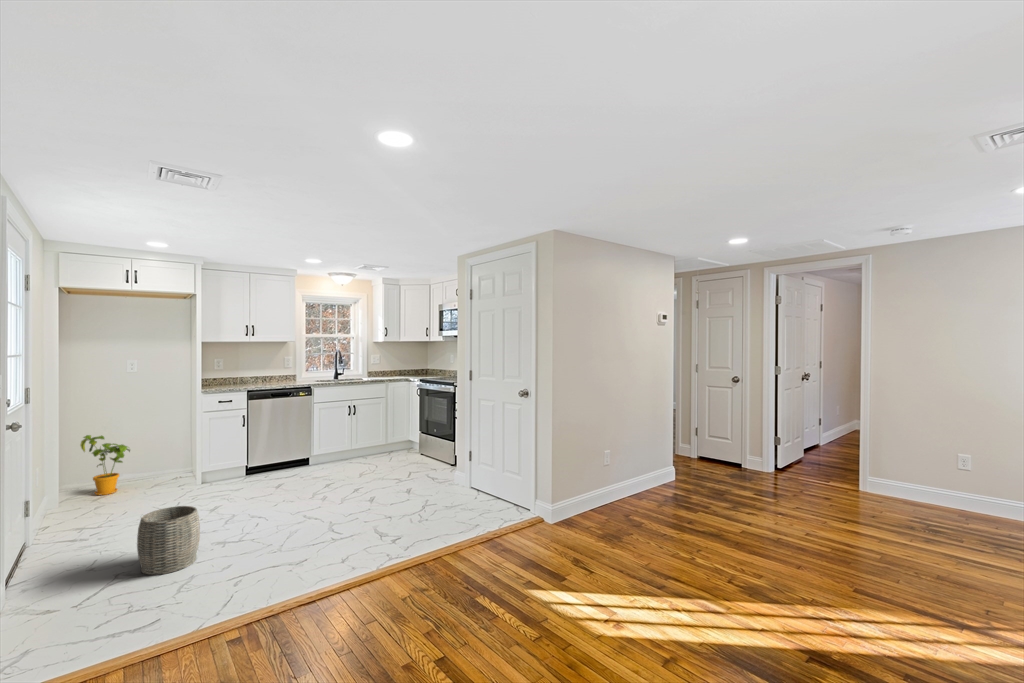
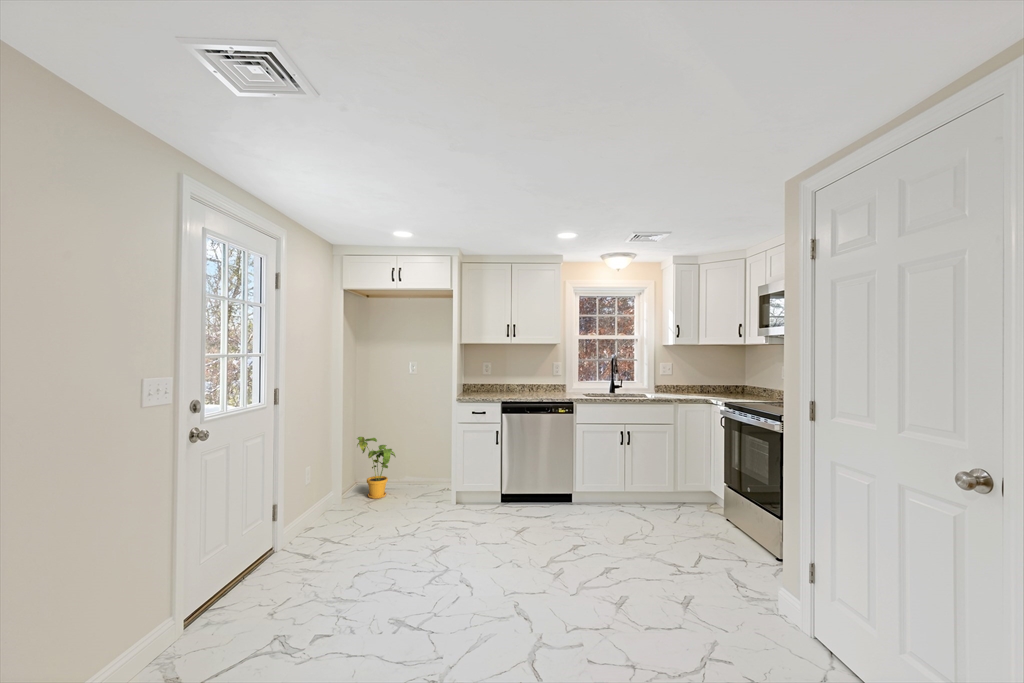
woven basket: present [137,506,200,575] -> none [294,560,367,662]

